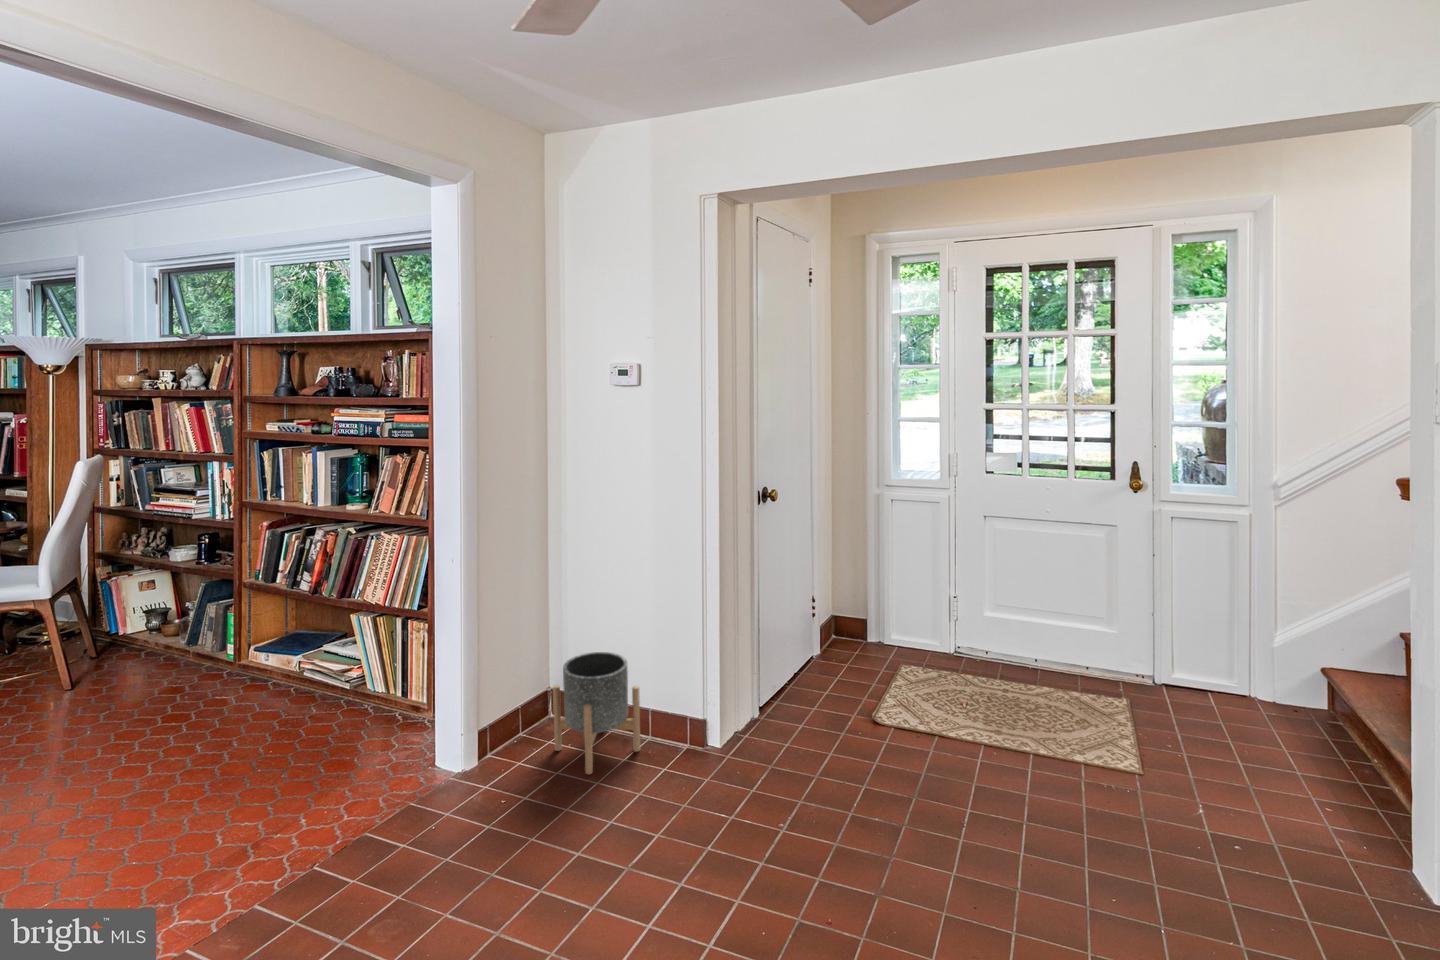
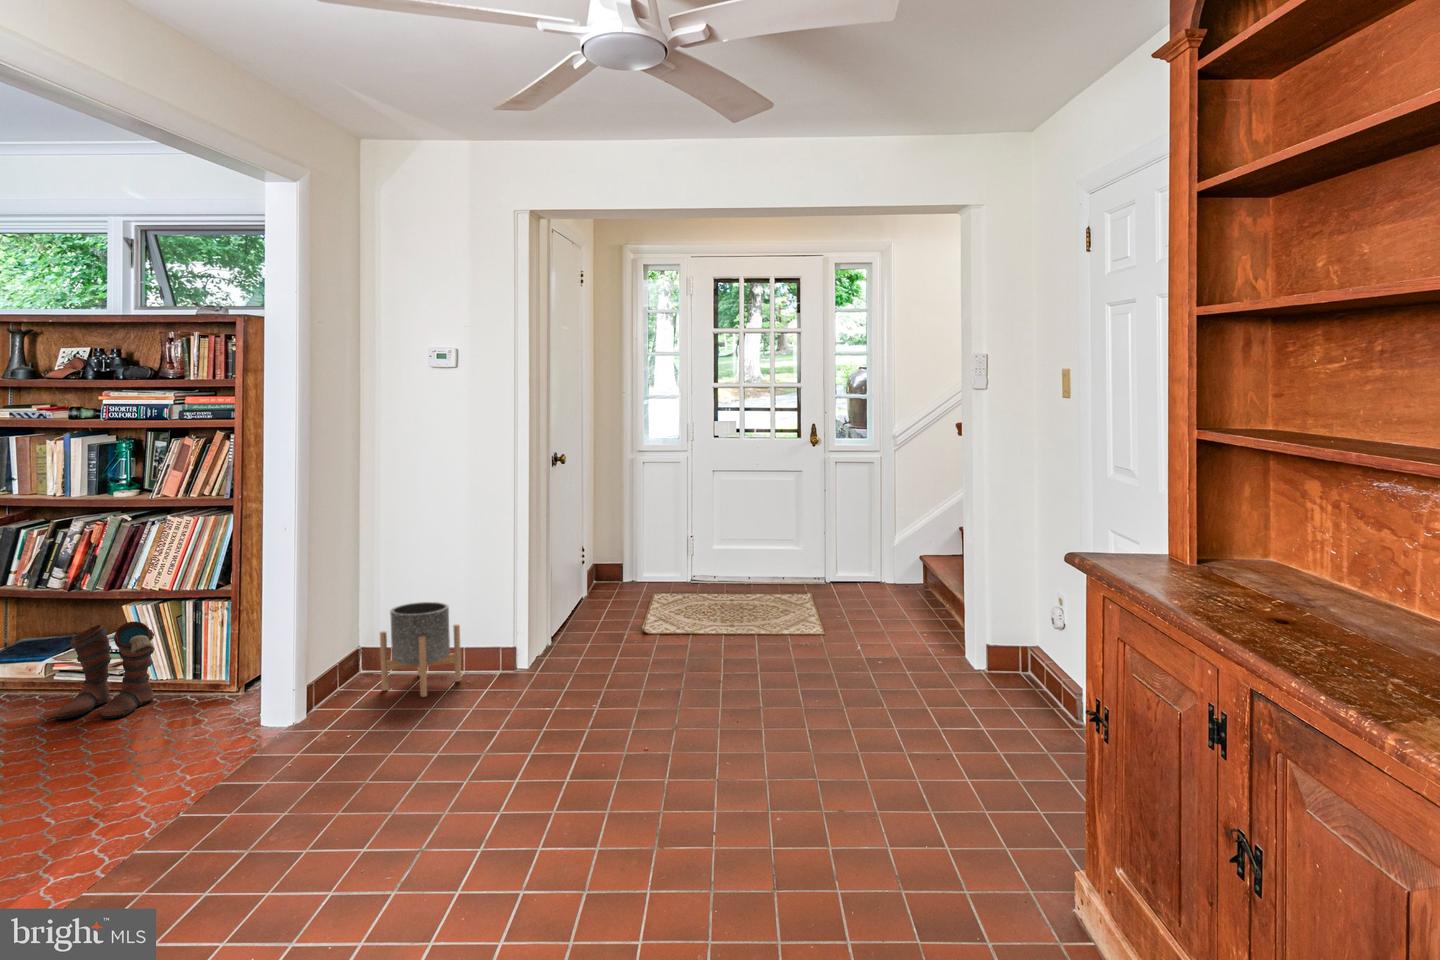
boots: none [276,636,366,737] -> present [54,621,154,719]

